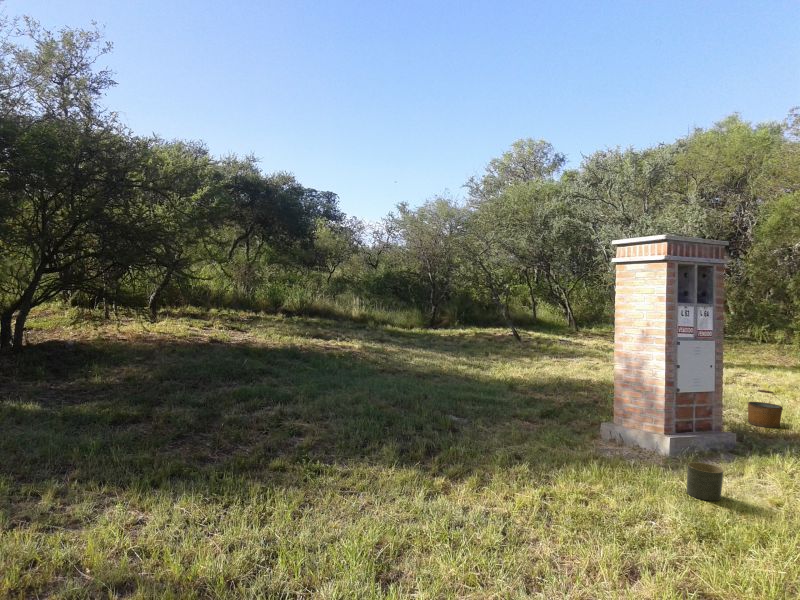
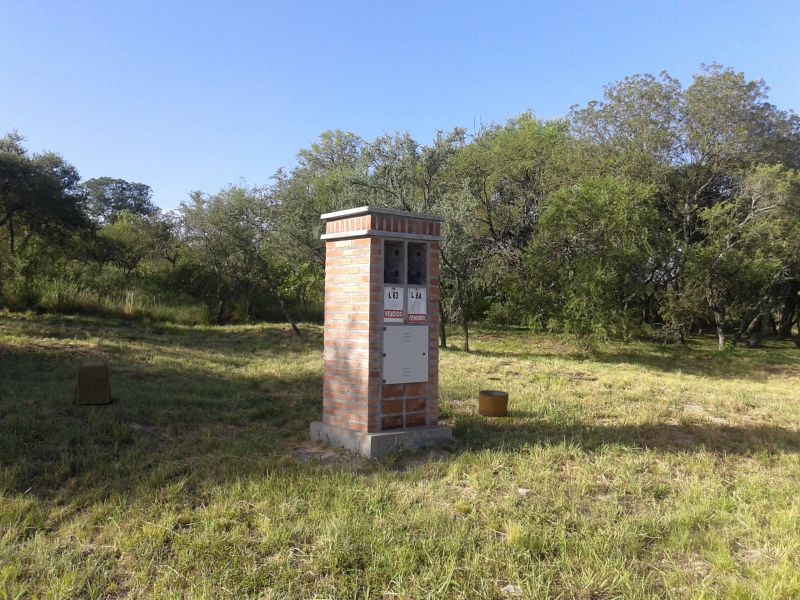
backpack: none [388,355,415,394] -> present [73,357,111,405]
planter: present [687,462,723,501] -> none [340,469,378,516]

